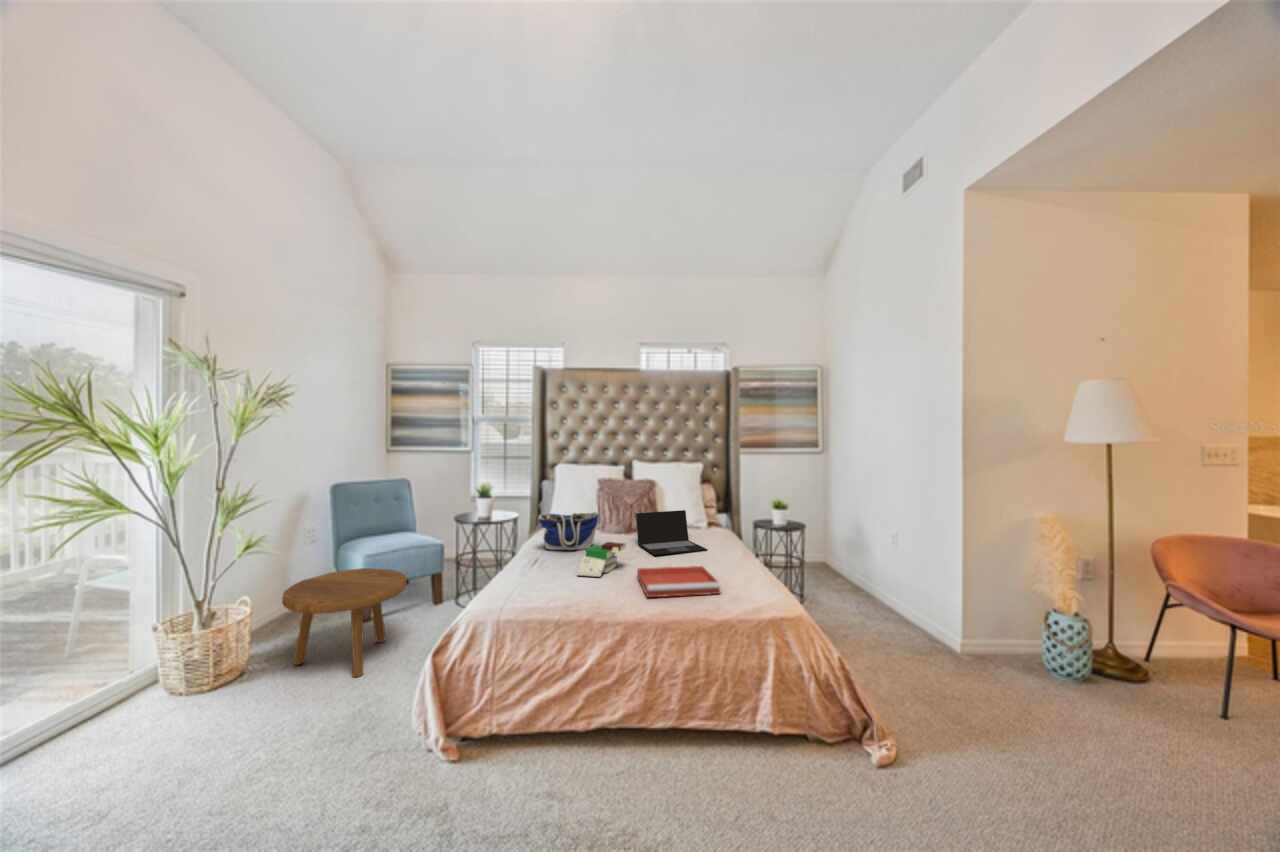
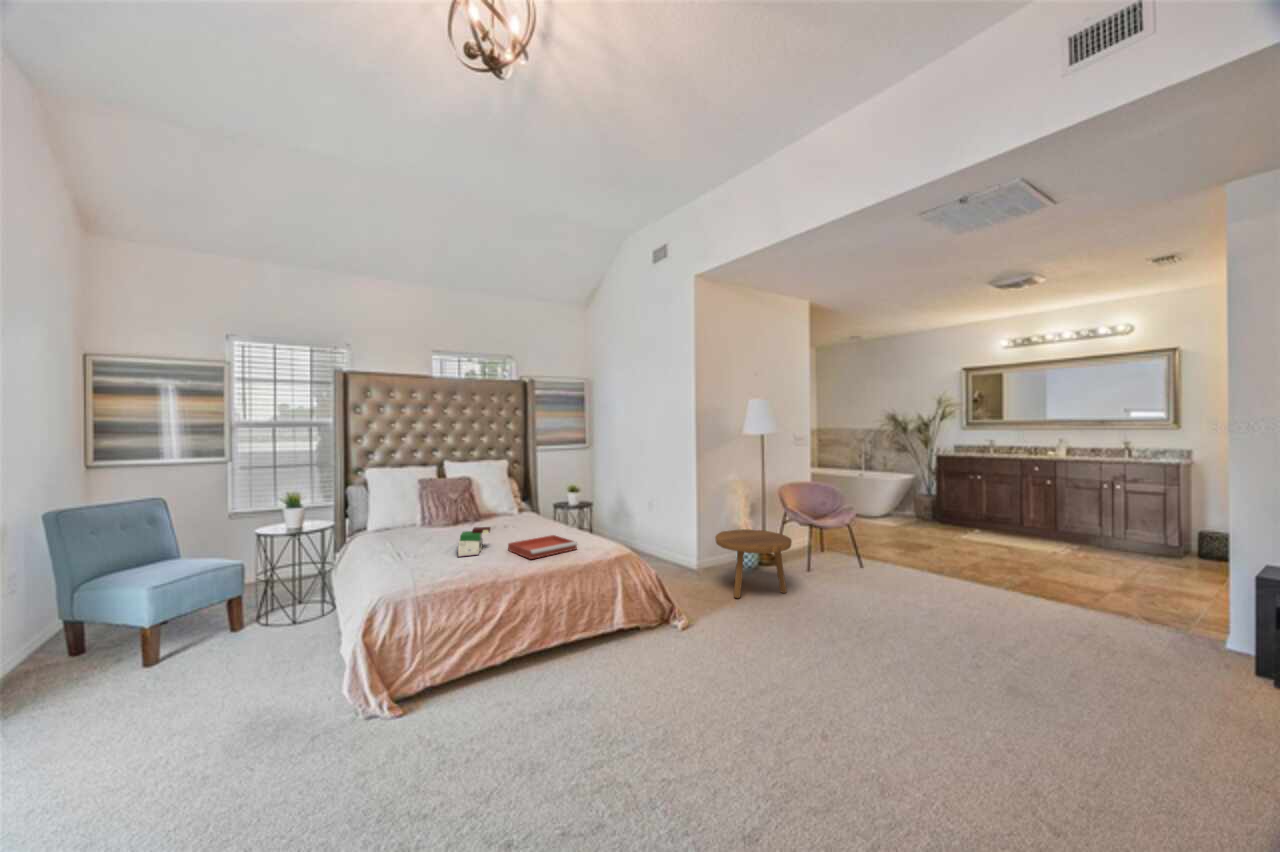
laptop: present [636,510,707,555] -> none [479,498,541,535]
tote bag: present [538,512,599,550] -> none [394,506,452,544]
footstool: present [282,568,407,677] -> present [715,529,792,598]

